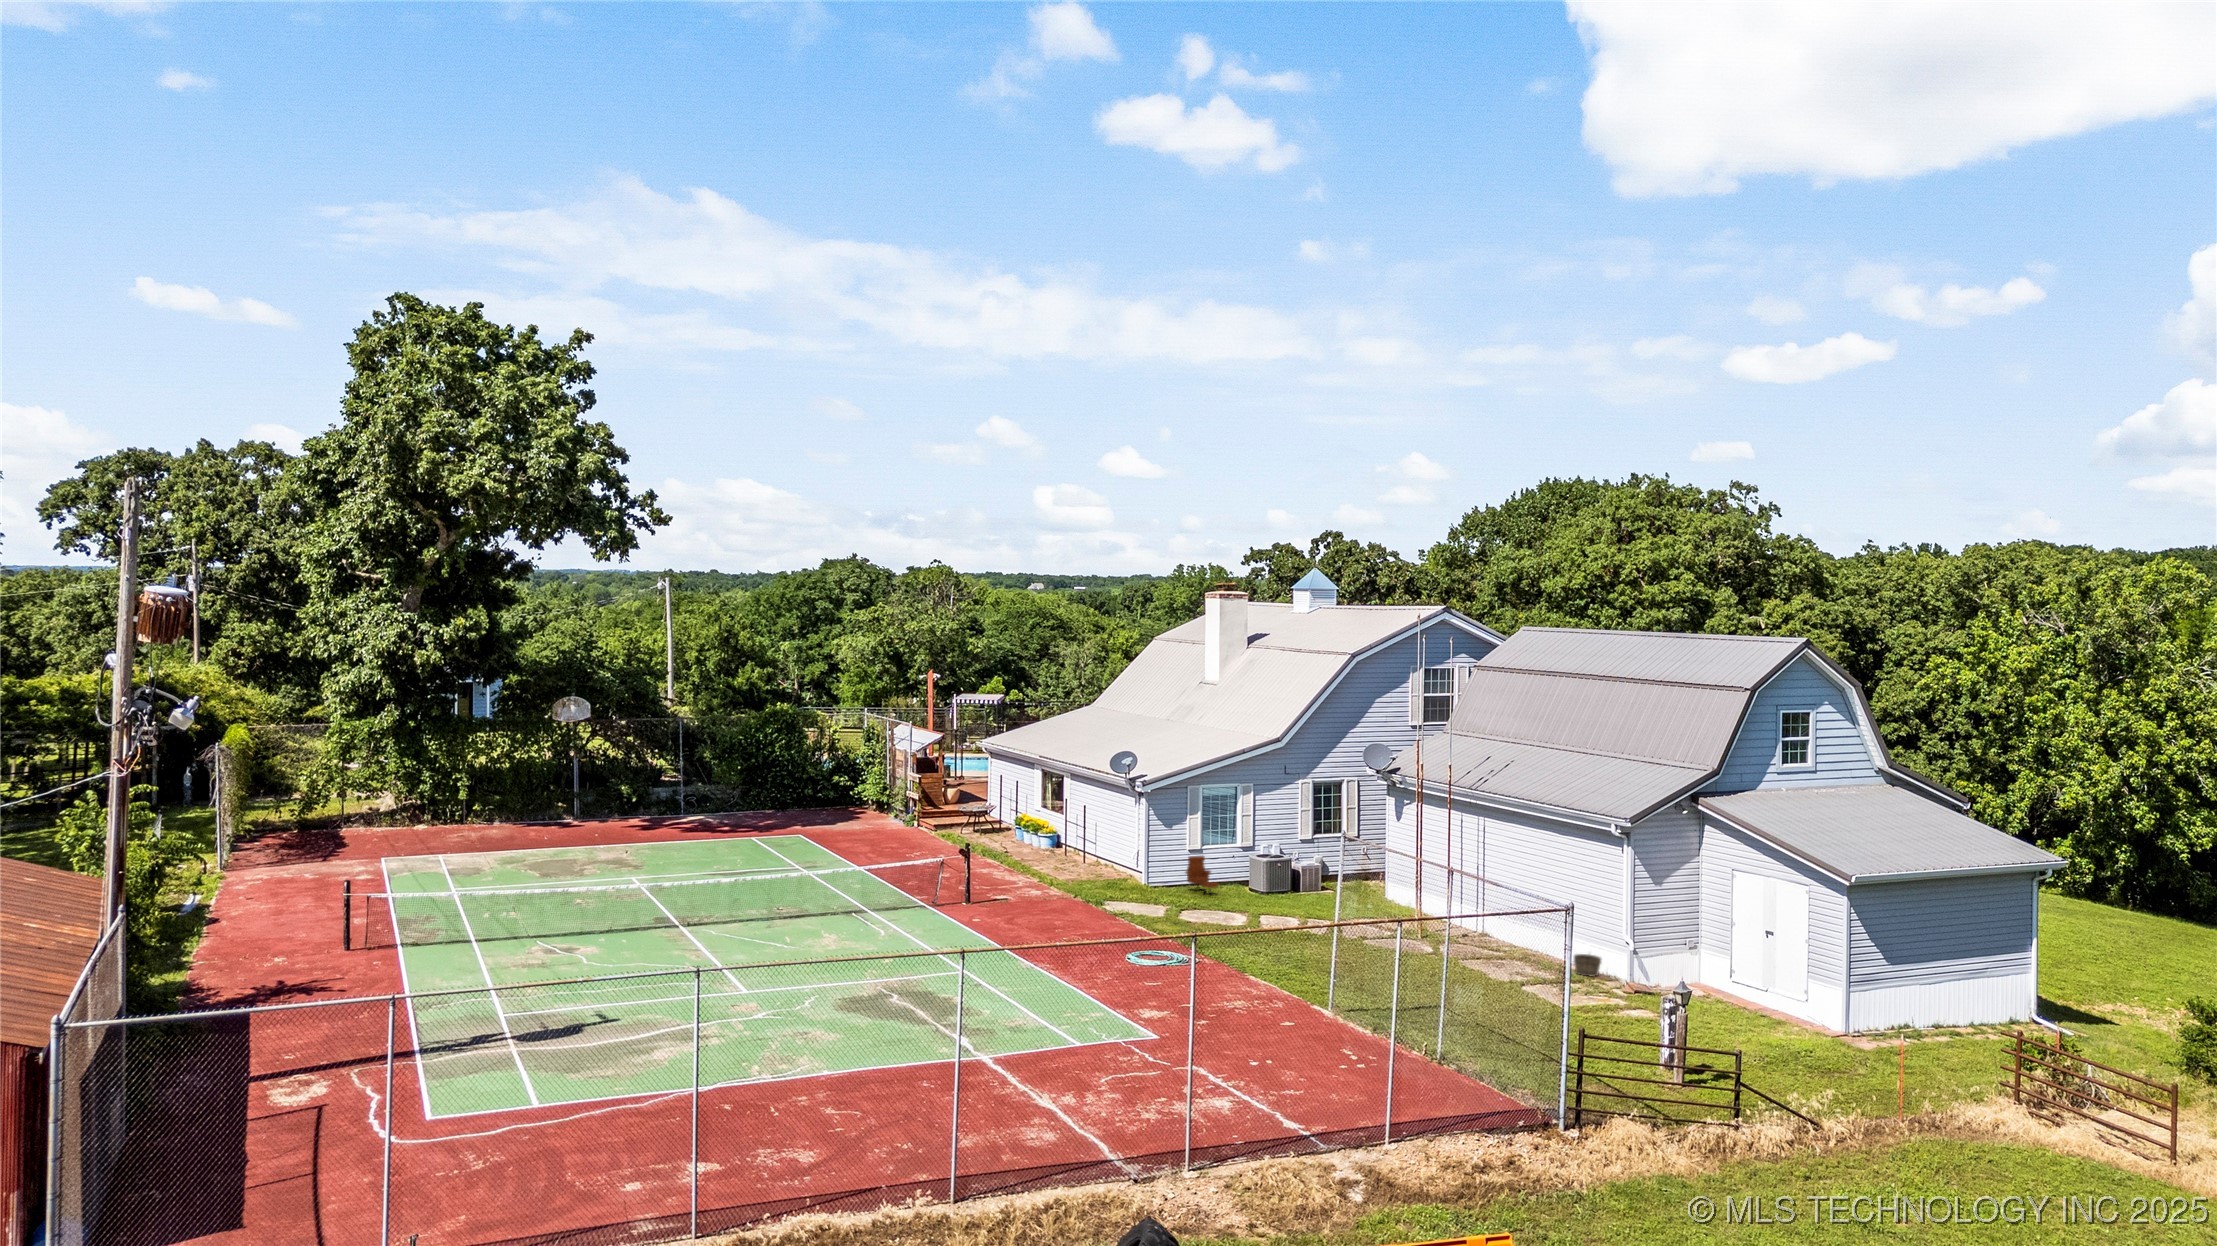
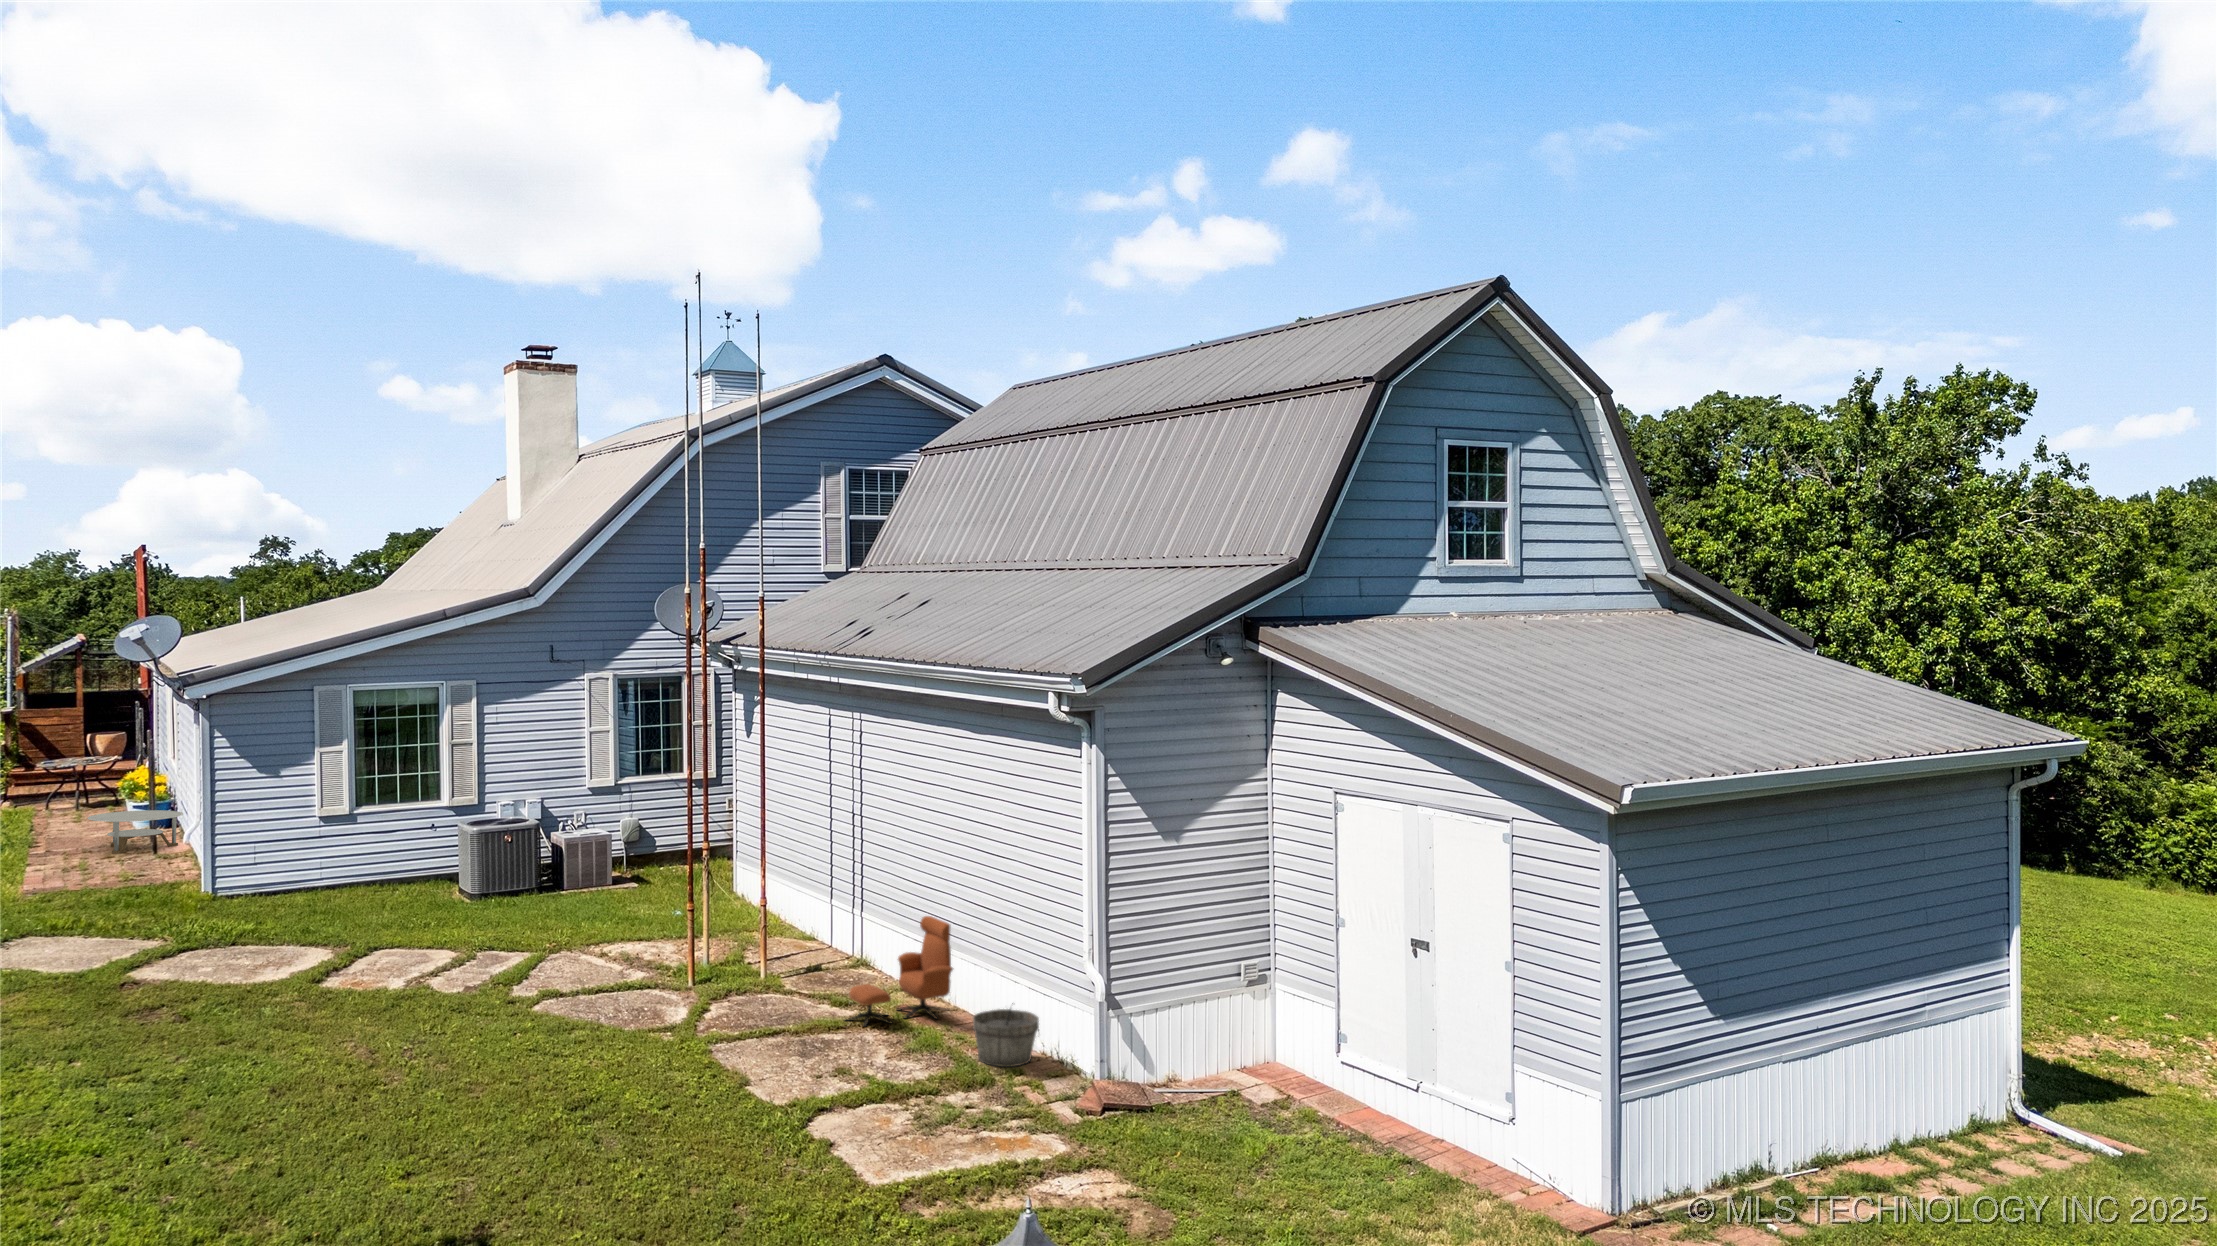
round table: none [1040,843,1081,866] -> present [88,810,183,854]
lounge chair: present [1186,856,1218,894] -> present [846,916,953,1027]

